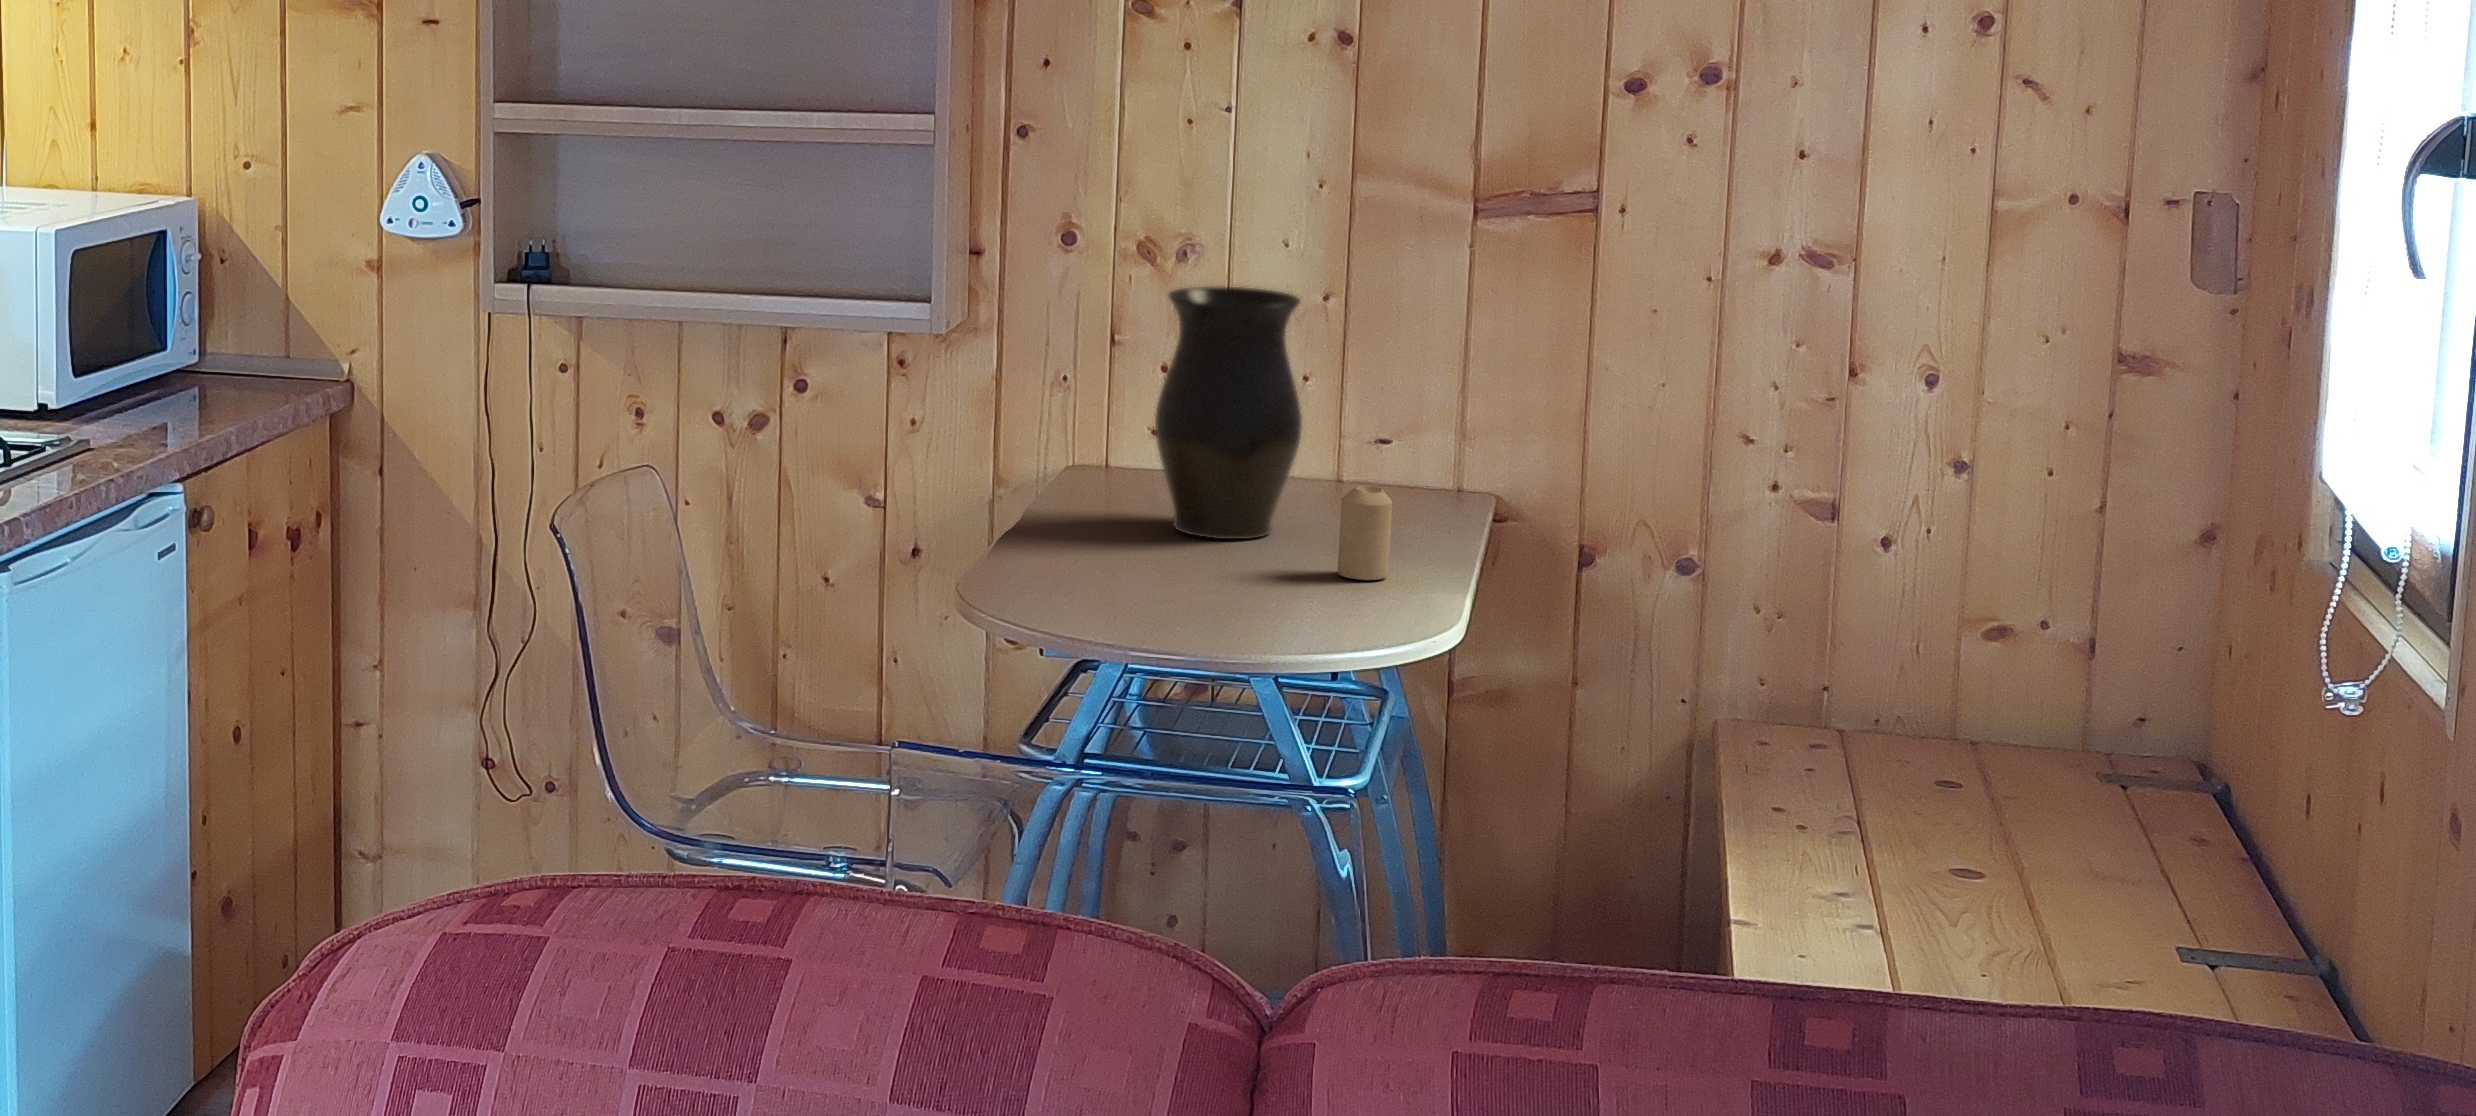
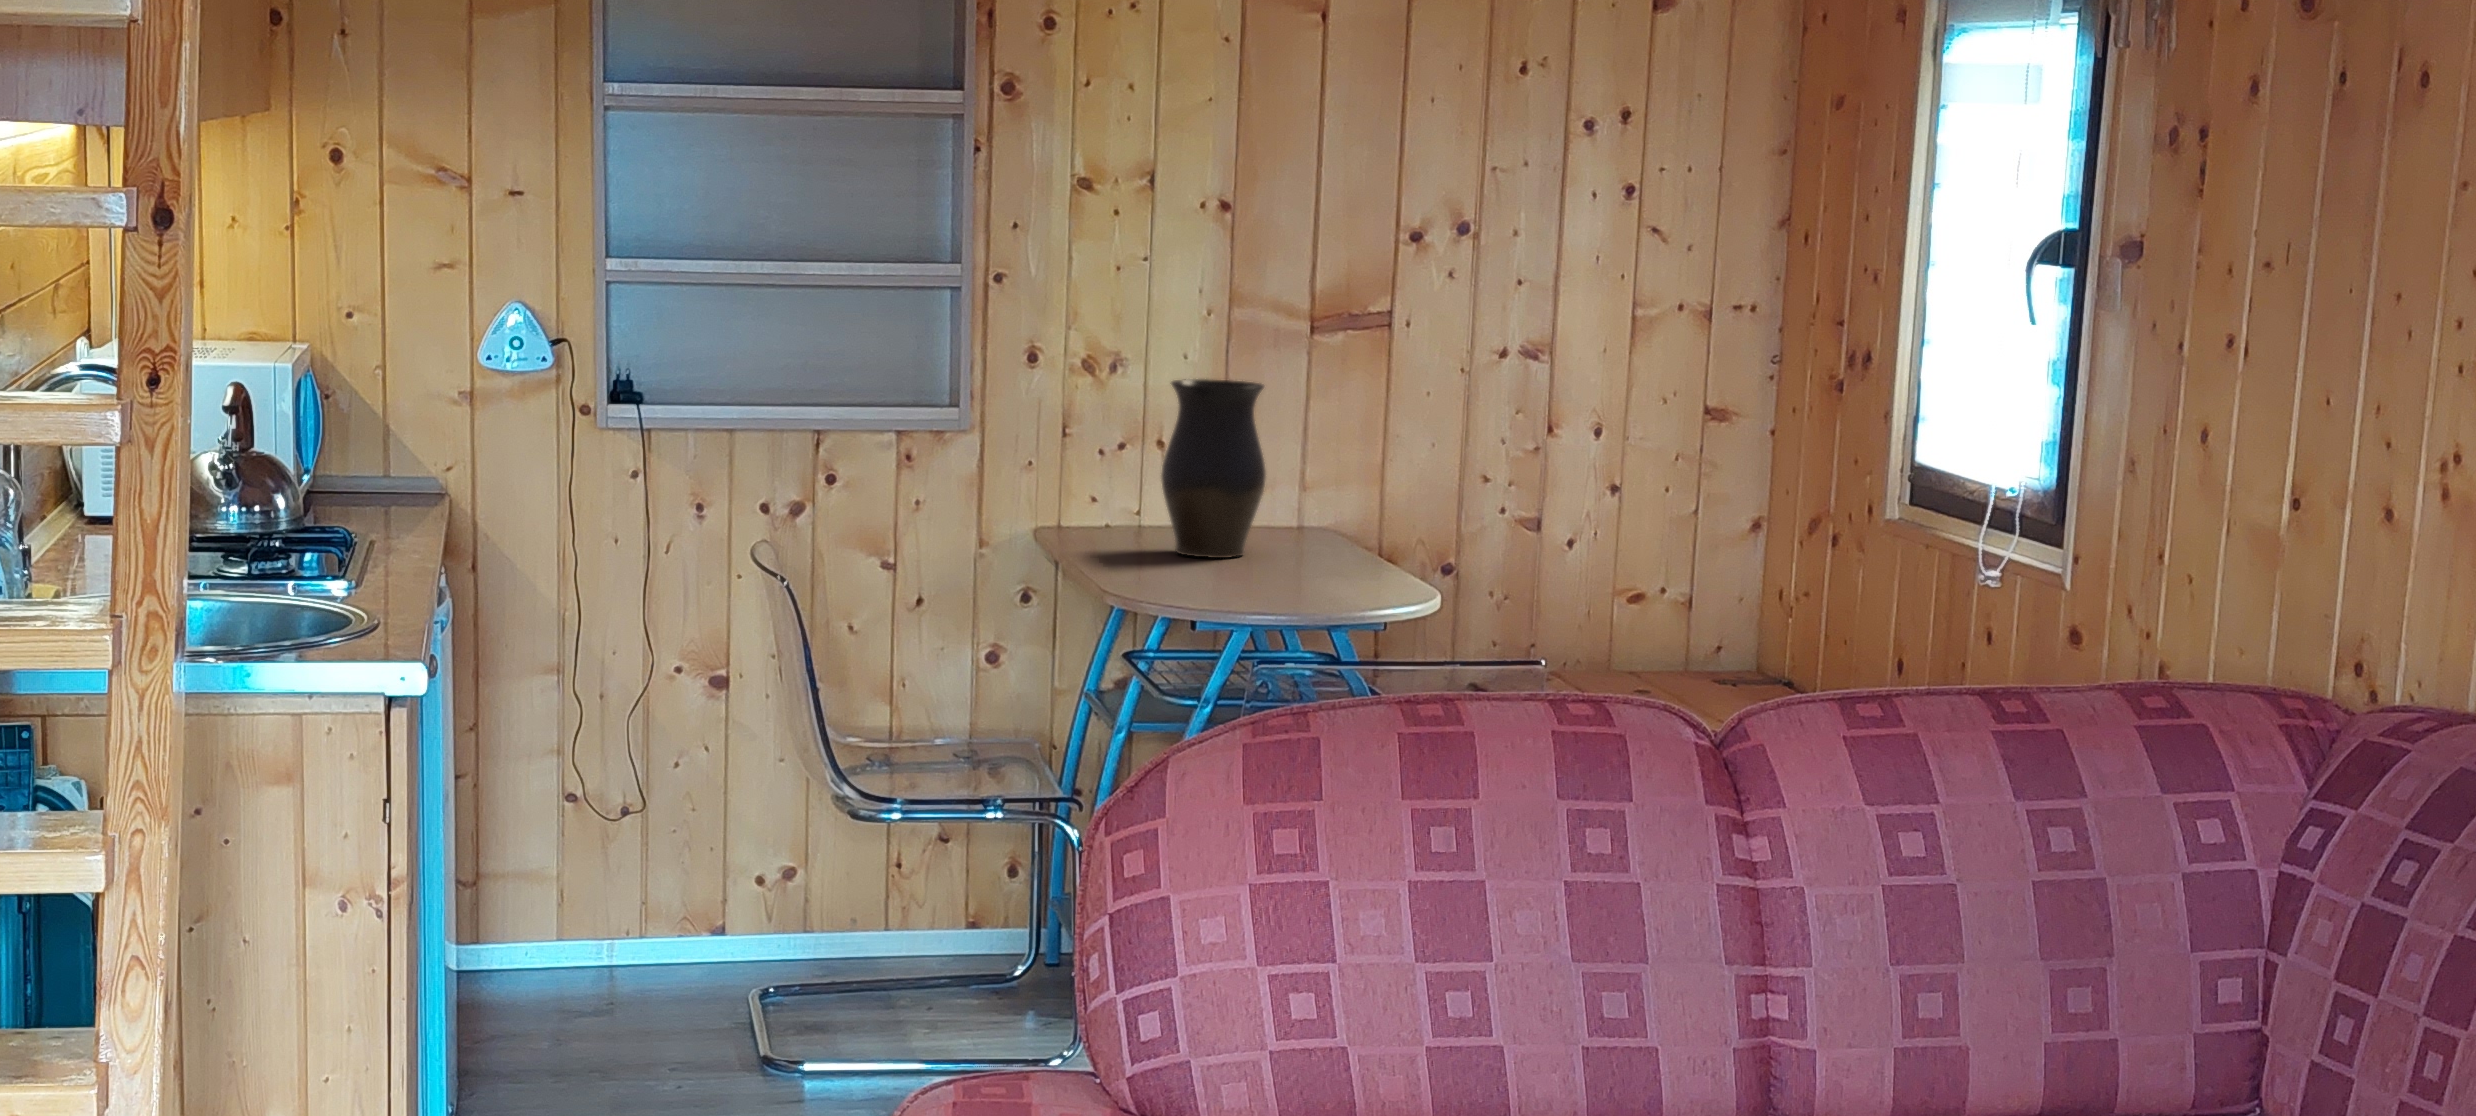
candle: present [1338,485,1392,580] -> none [1332,506,1370,571]

